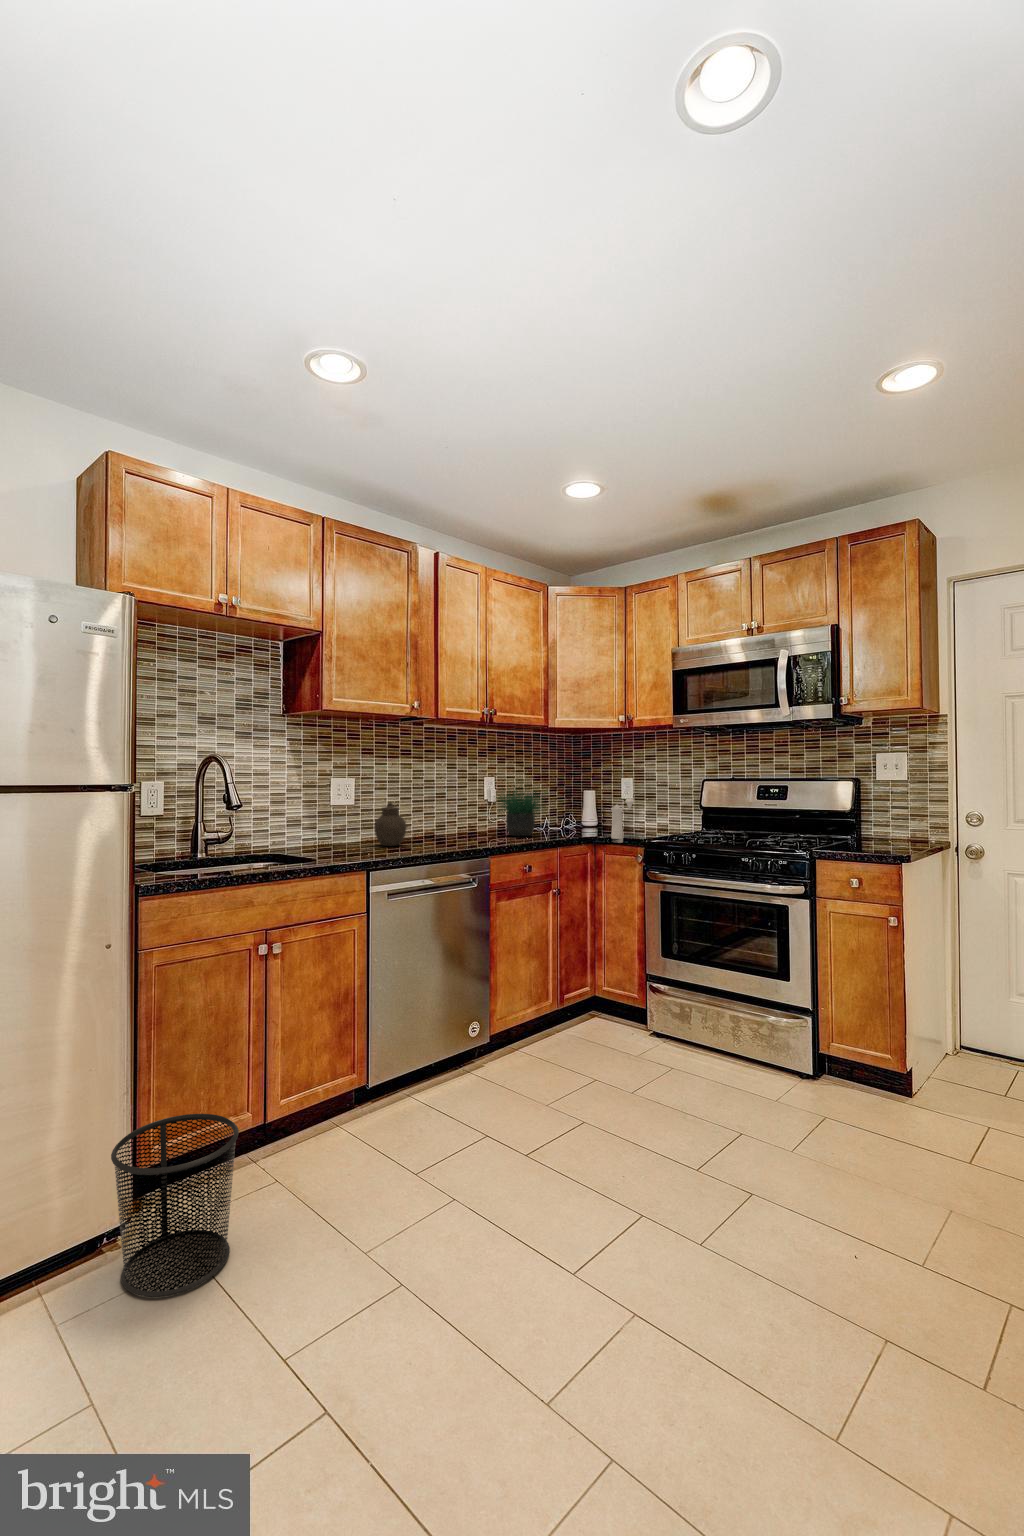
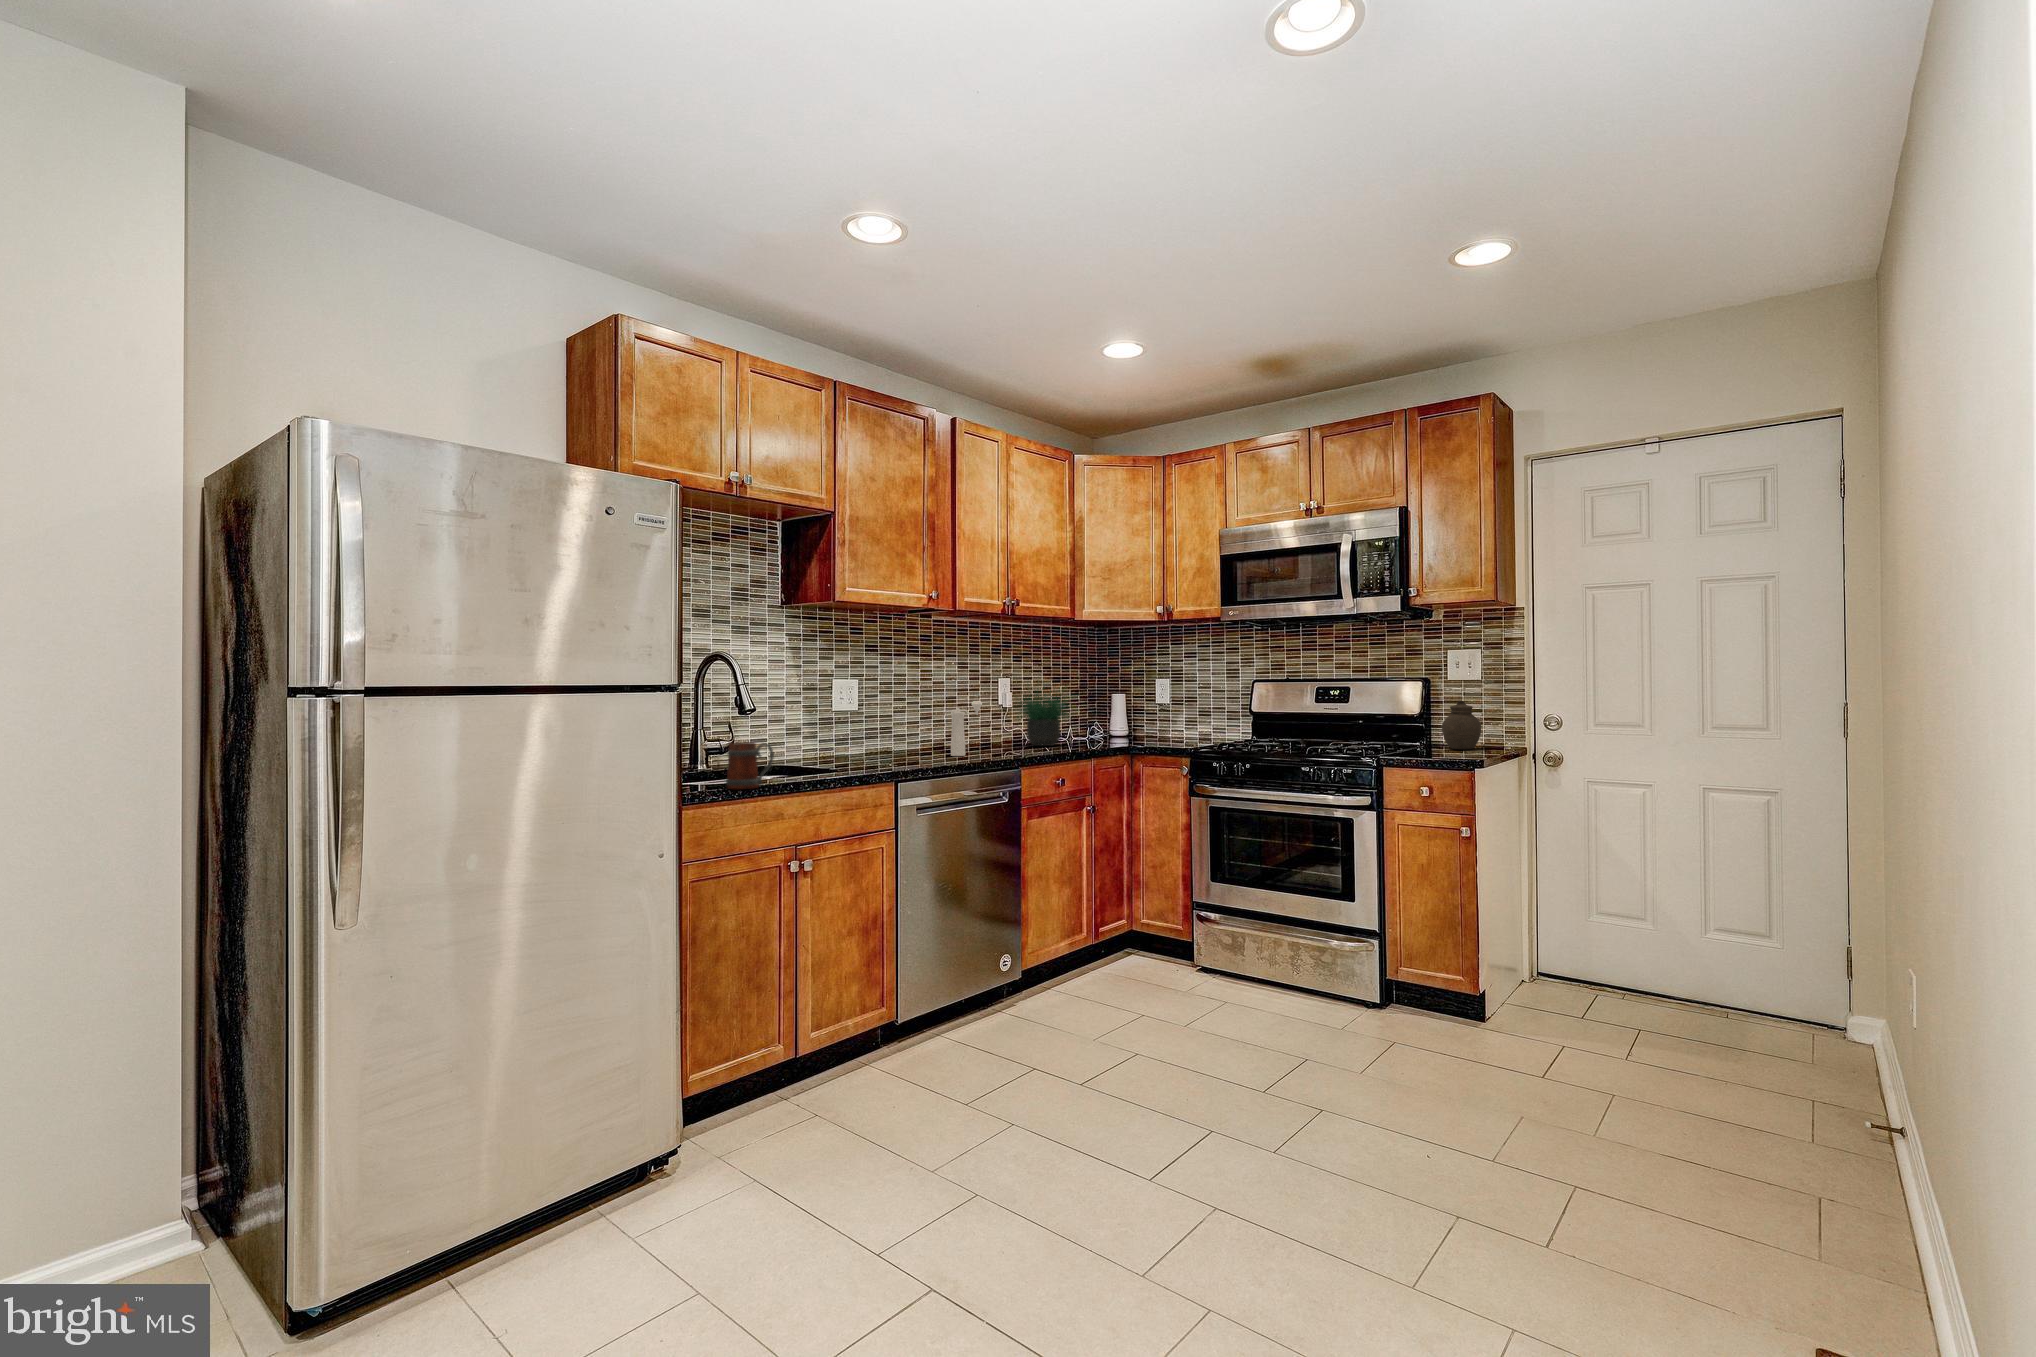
pepper mill: present [611,799,634,843] -> present [950,701,982,756]
jar: present [374,803,407,846] -> present [1442,701,1481,750]
mug: none [199,836,245,880] -> present [726,742,774,789]
waste bin: present [111,1114,239,1297] -> none [672,1035,799,1213]

